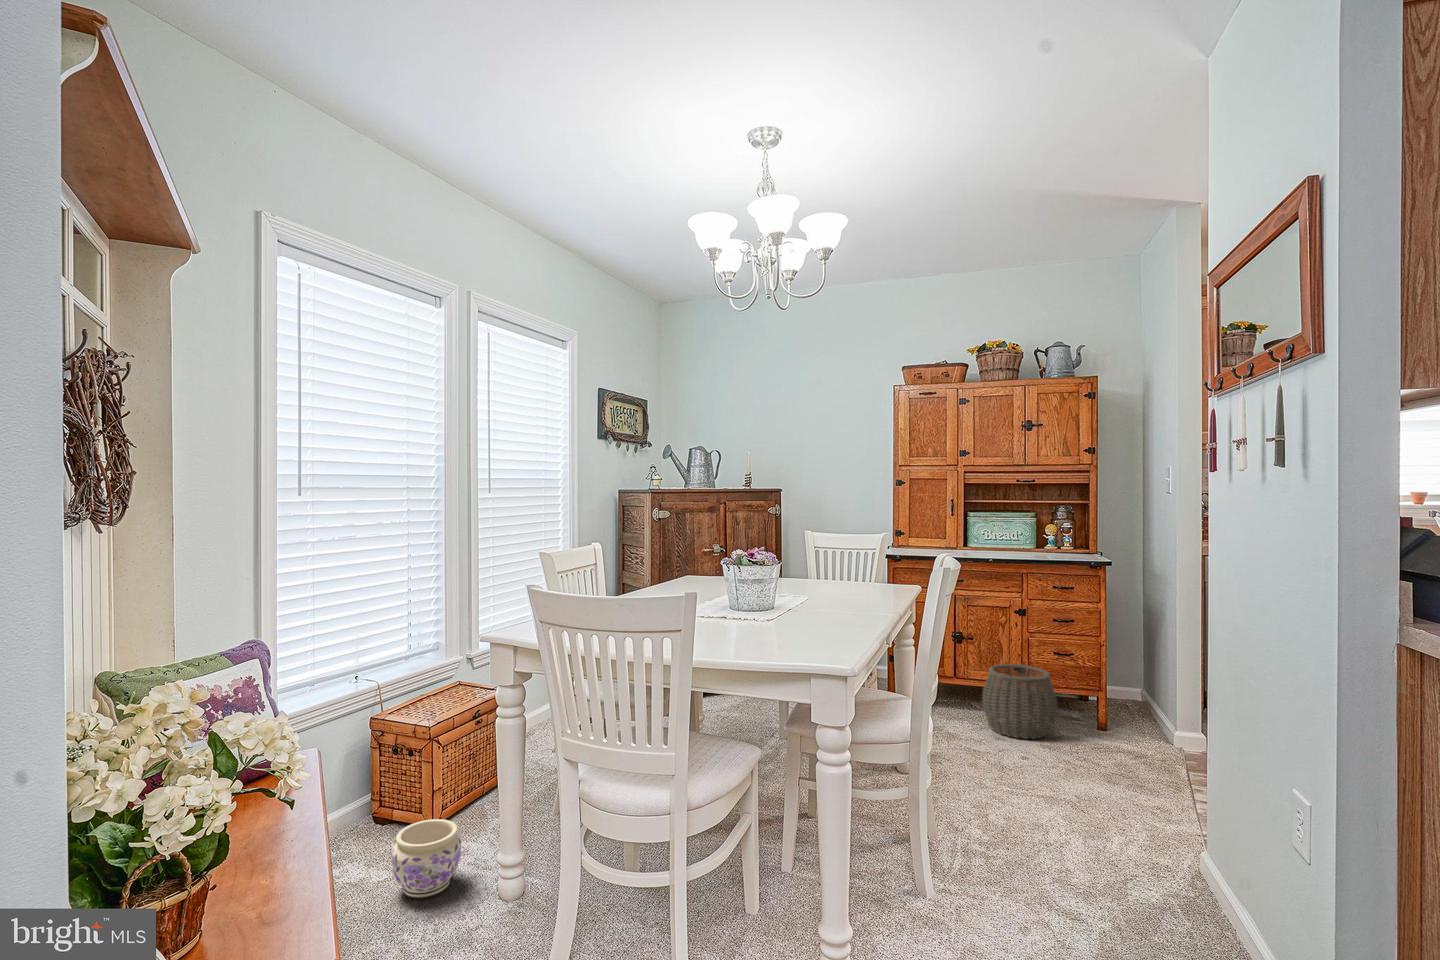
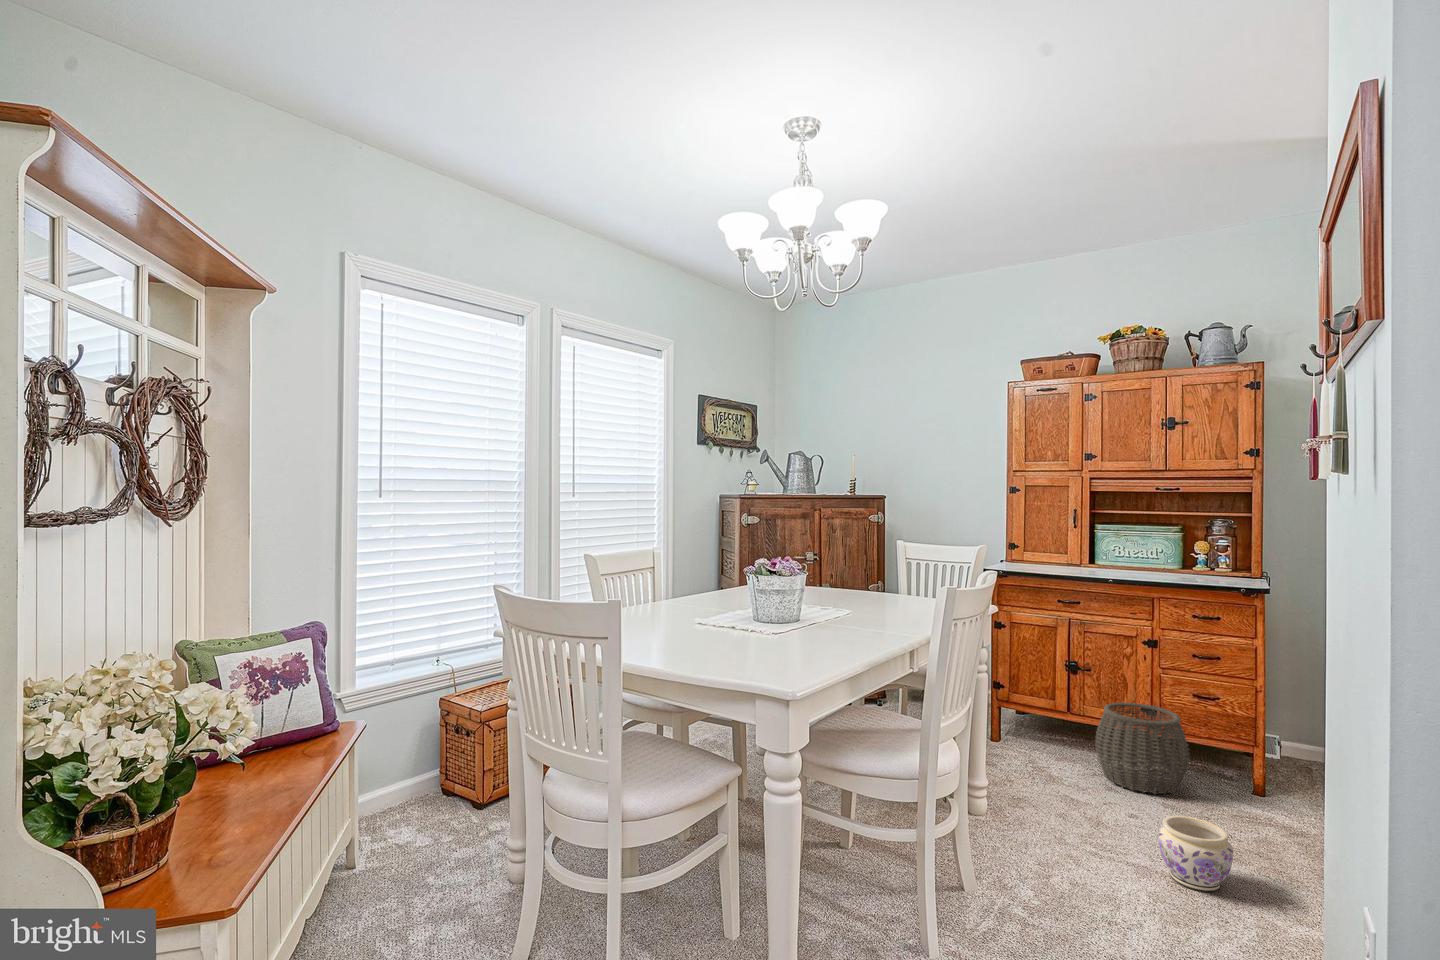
planter: present [391,819,462,899] -> present [1158,816,1233,892]

